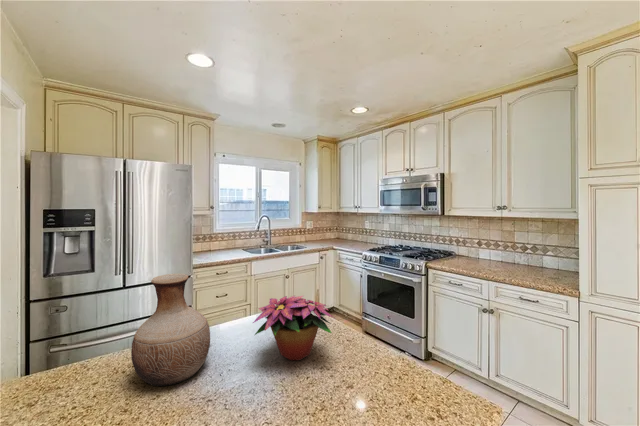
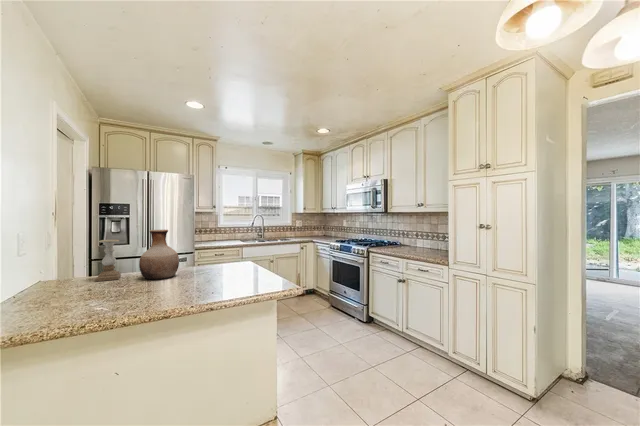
flower arrangement: present [253,296,333,360] -> none [196,244,246,276]
candle holder: none [31,300,89,406] -> present [96,240,121,281]

